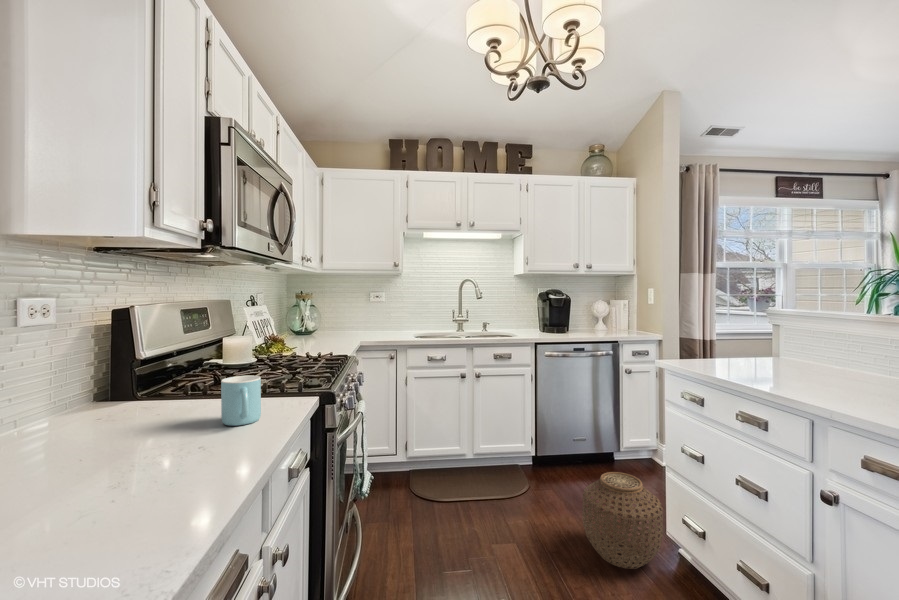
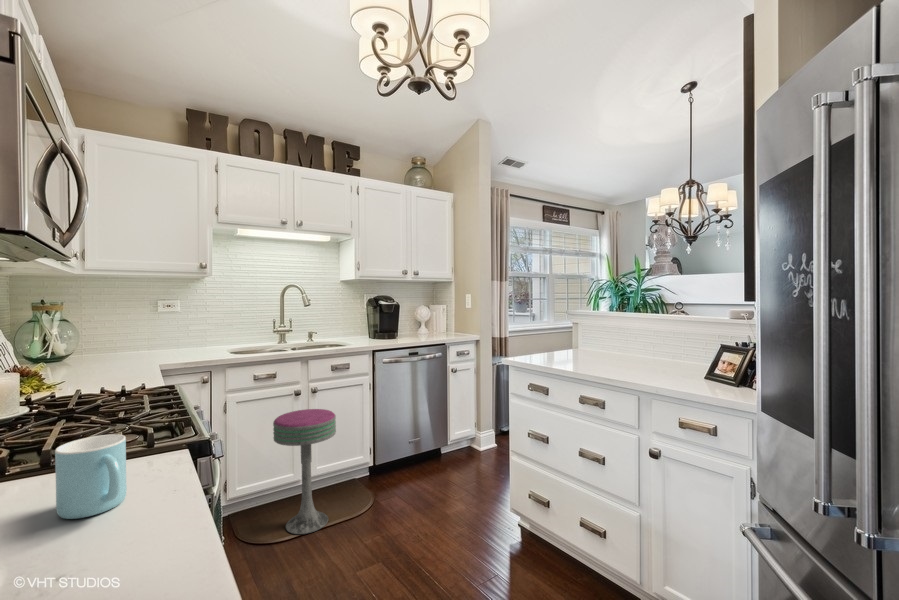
bar stool: none [438,391,490,501] -> present [273,409,336,534]
woven basket: present [582,472,663,569] -> none [441,464,509,550]

